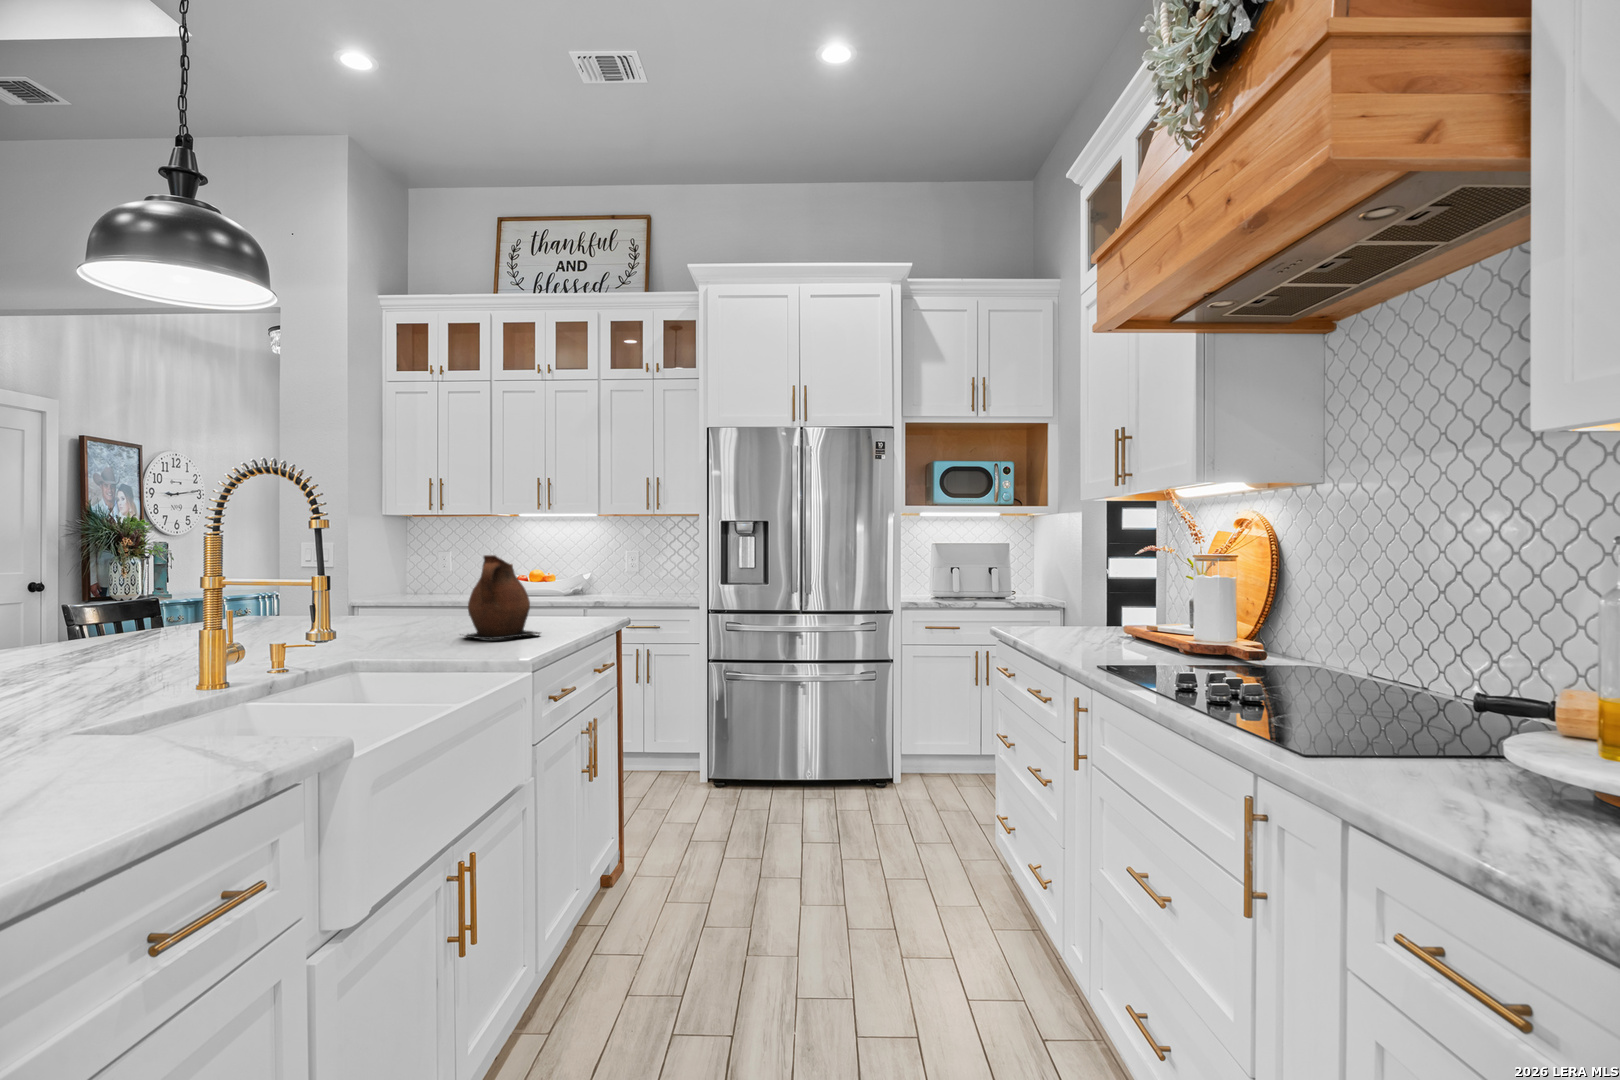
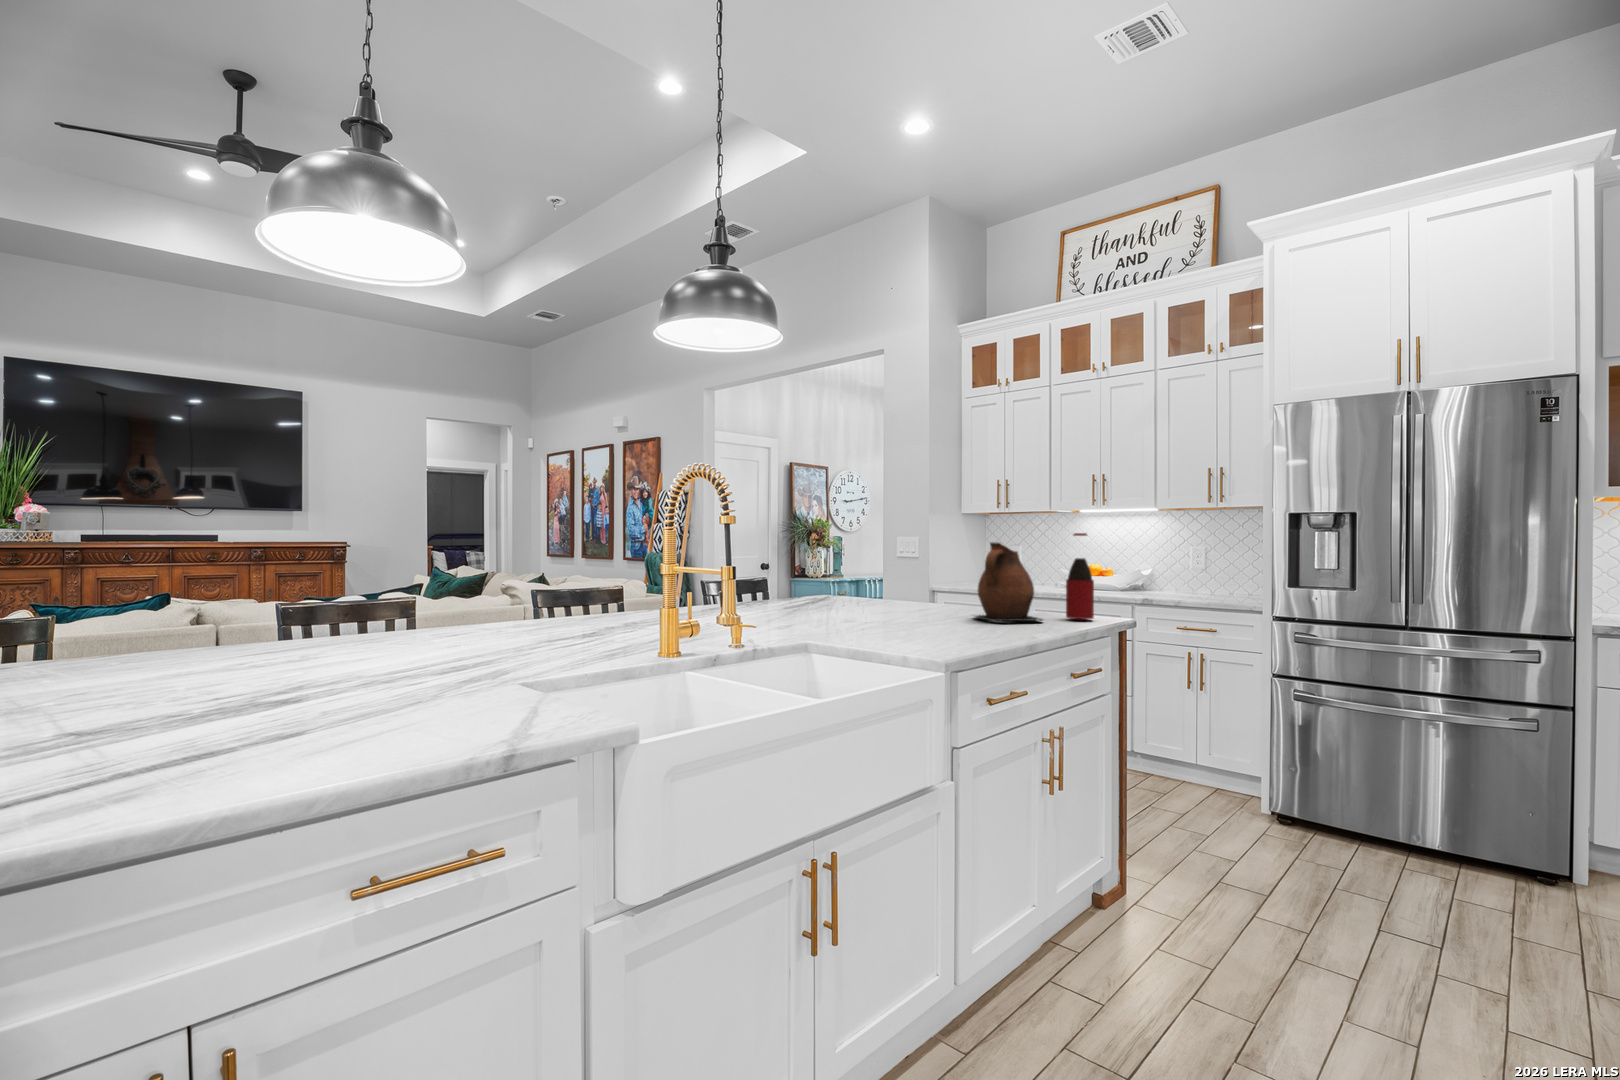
bottle: none [558,544,585,631] -> present [1066,533,1094,619]

